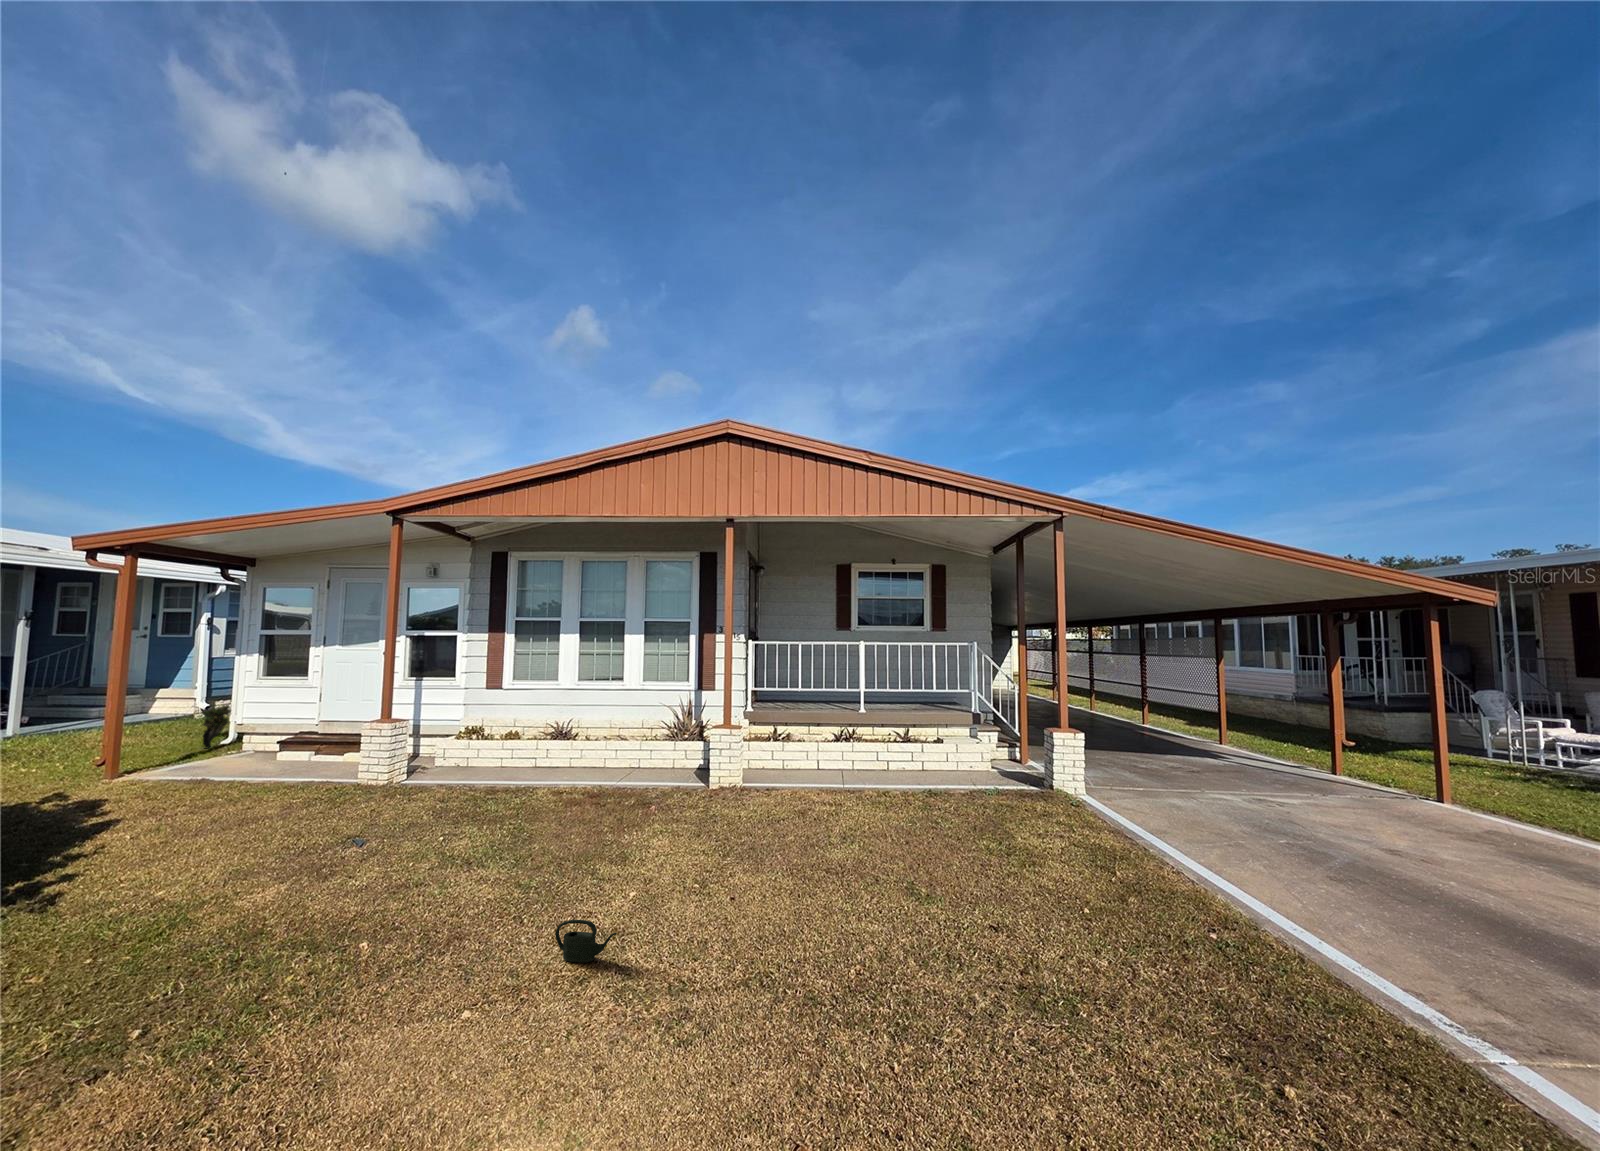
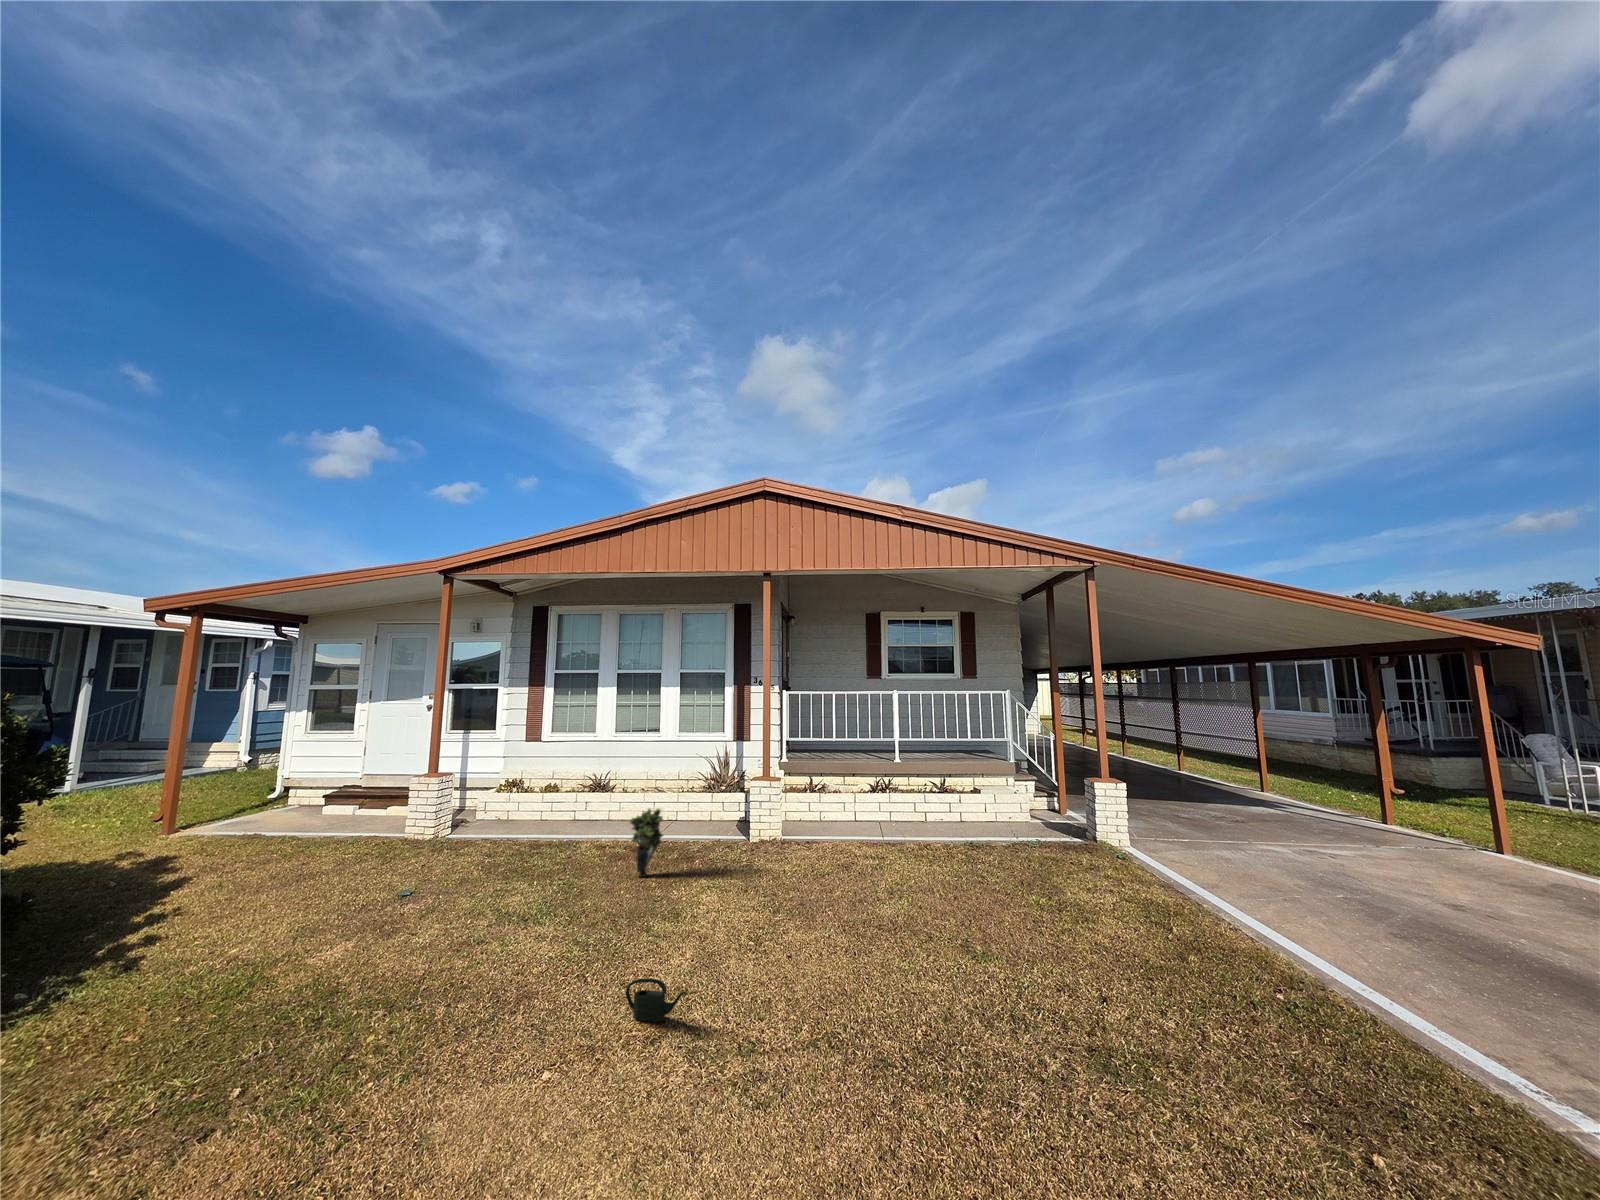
potted plant: present [202,705,231,748] -> present [630,808,663,877]

